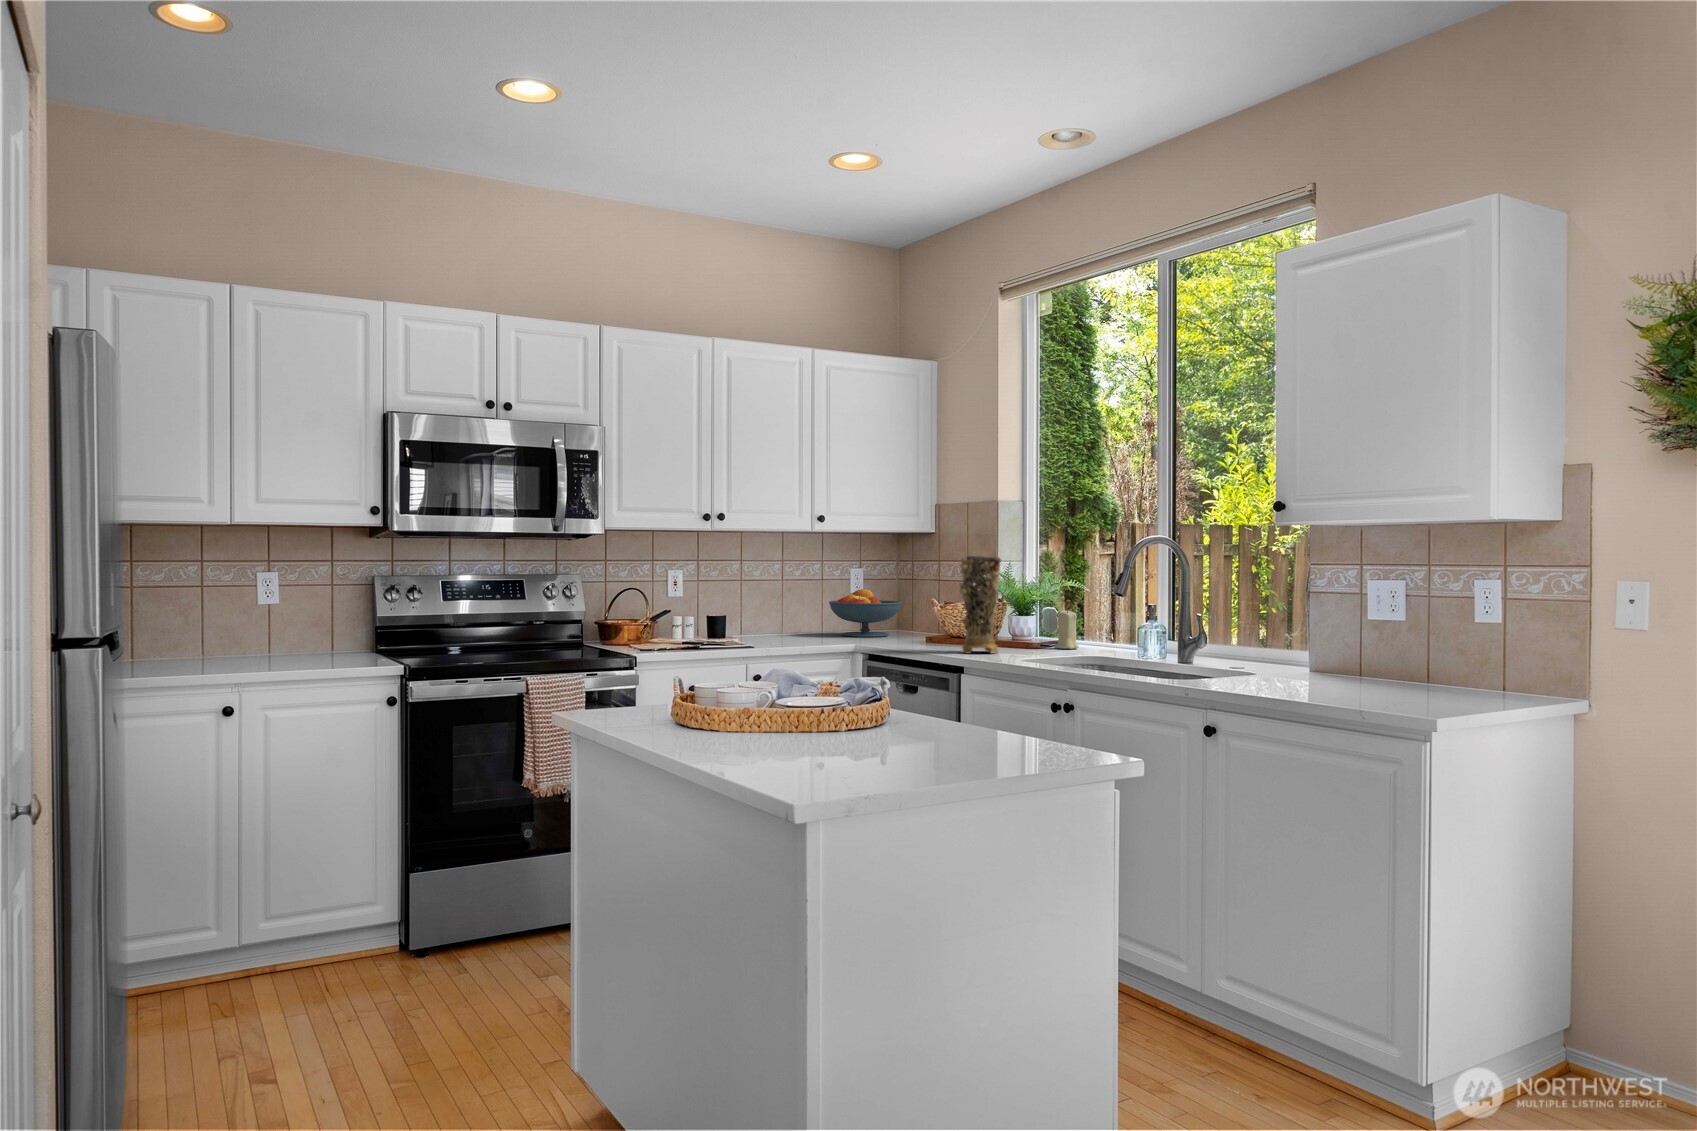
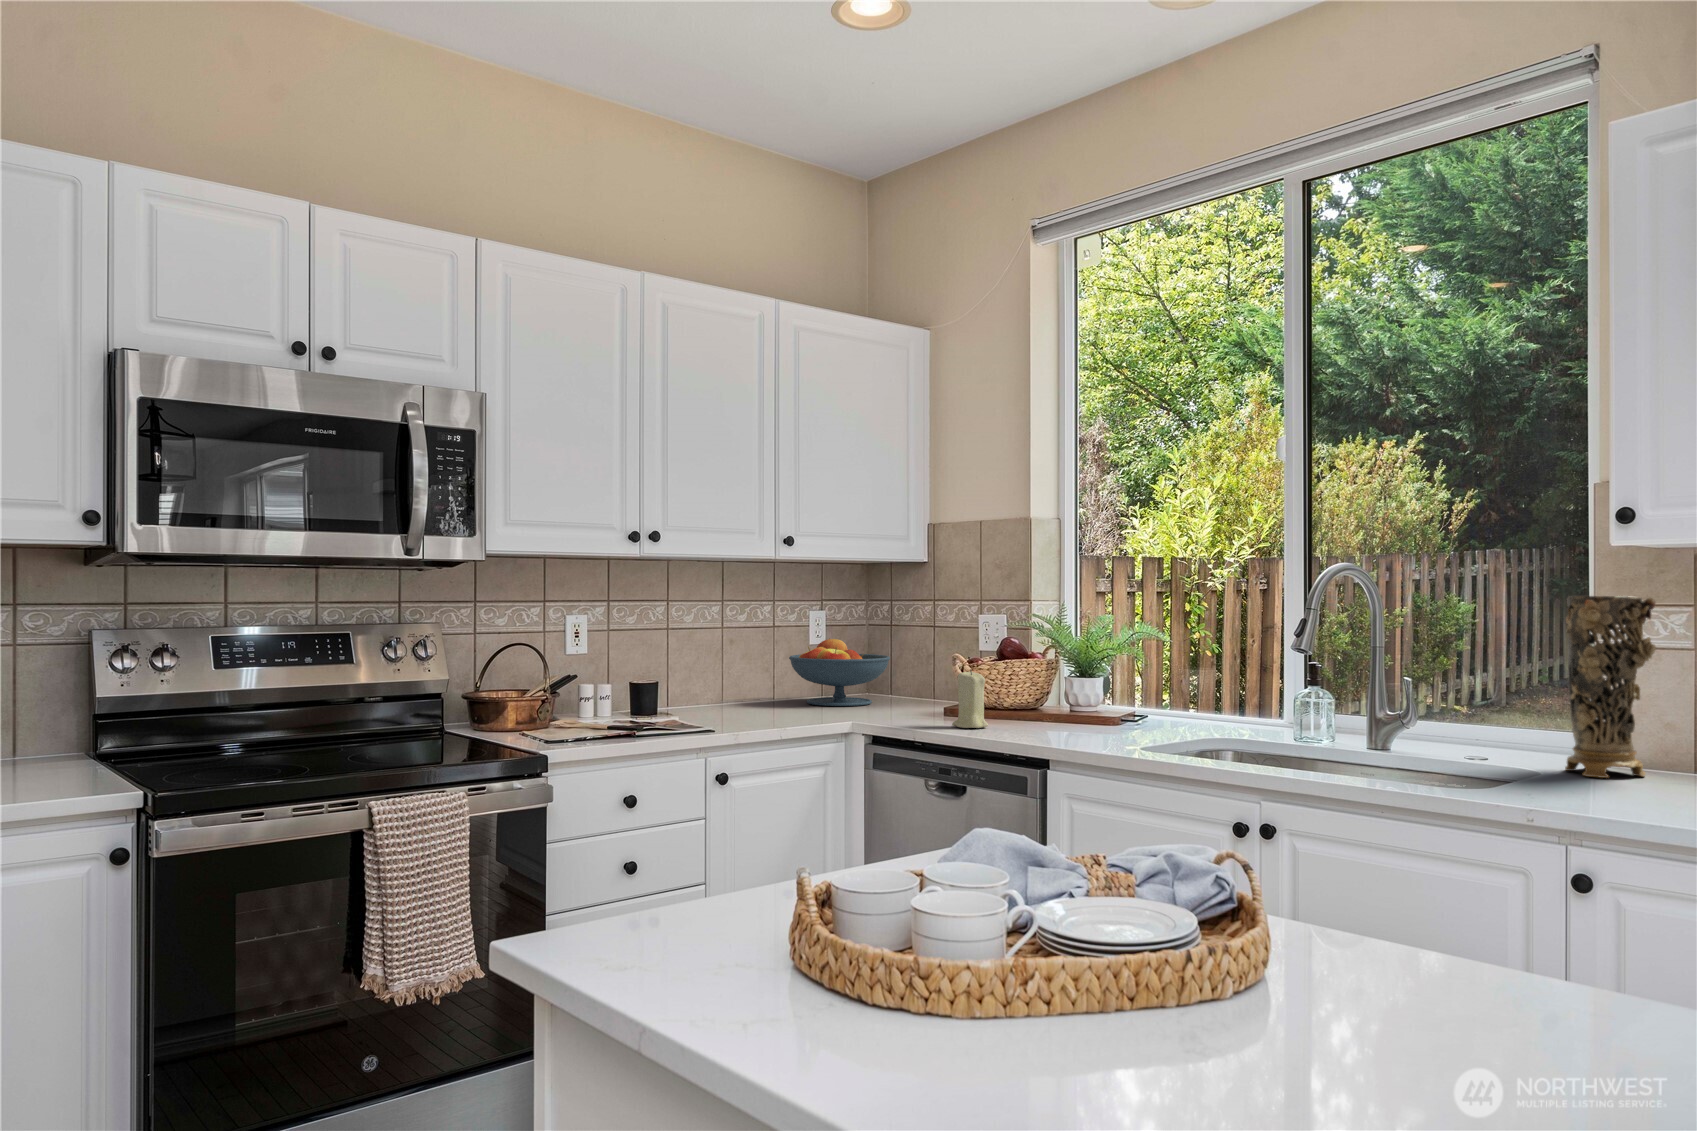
decorative vase: present [960,556,1001,653] -> present [1565,596,1656,778]
candle: present [1054,609,1079,649] -> present [952,670,988,728]

